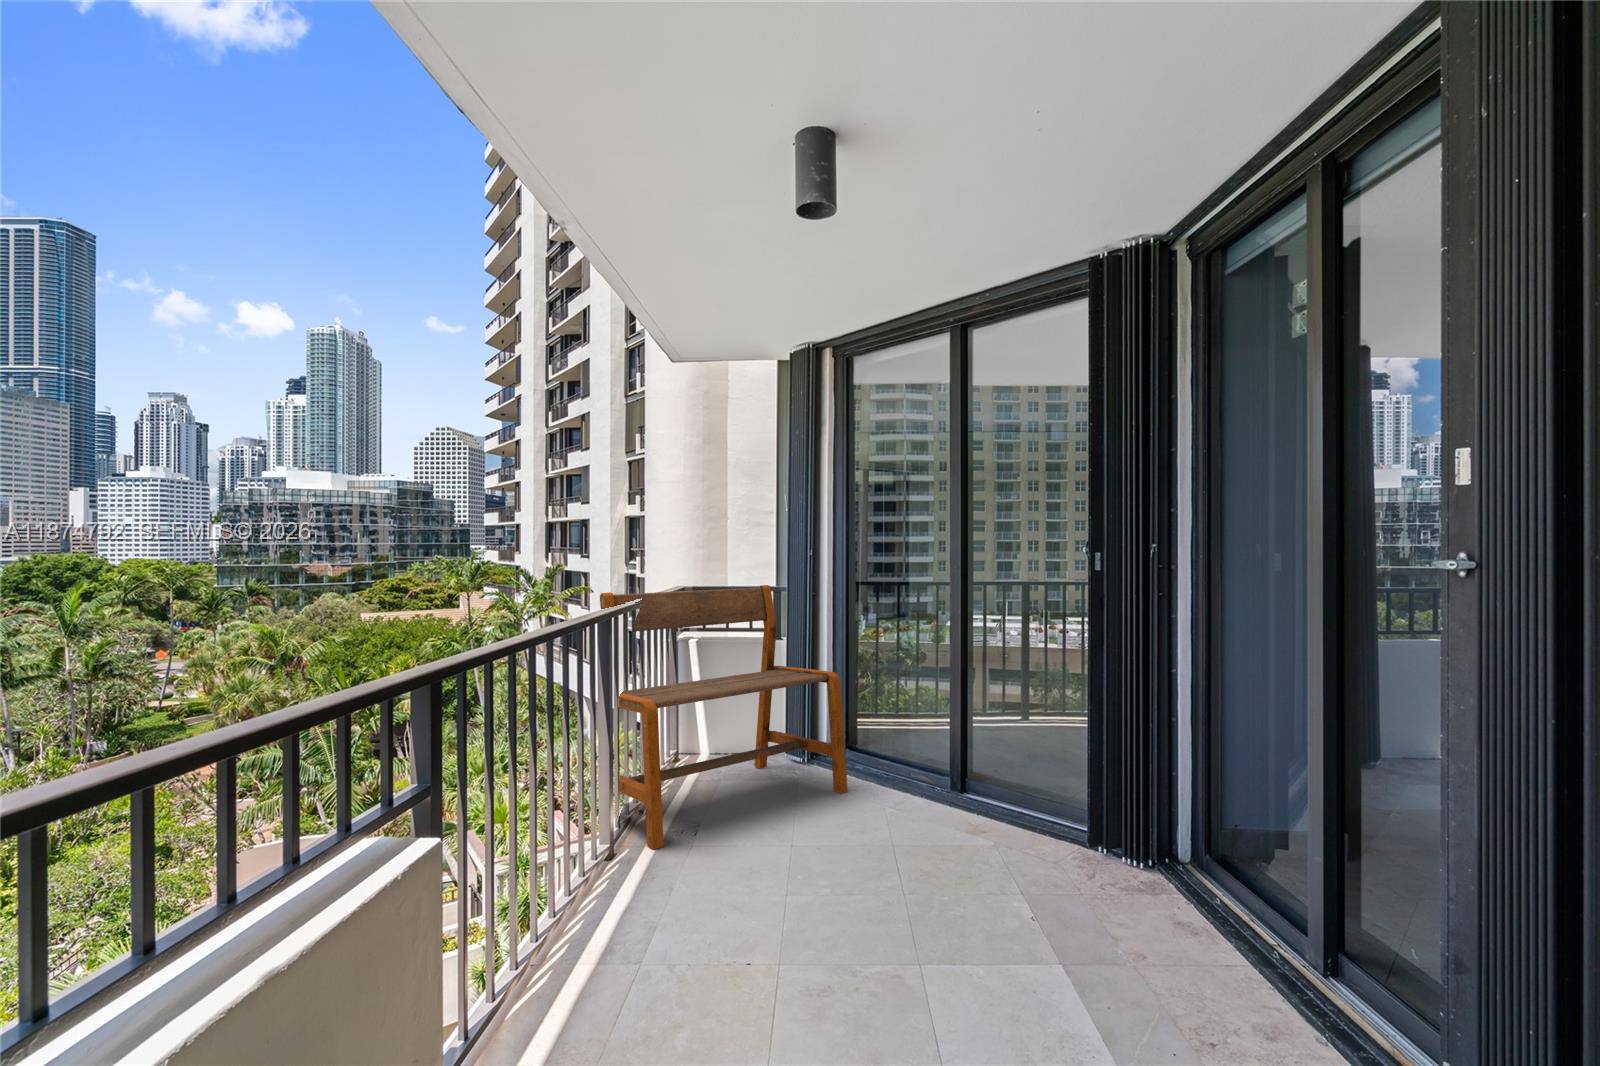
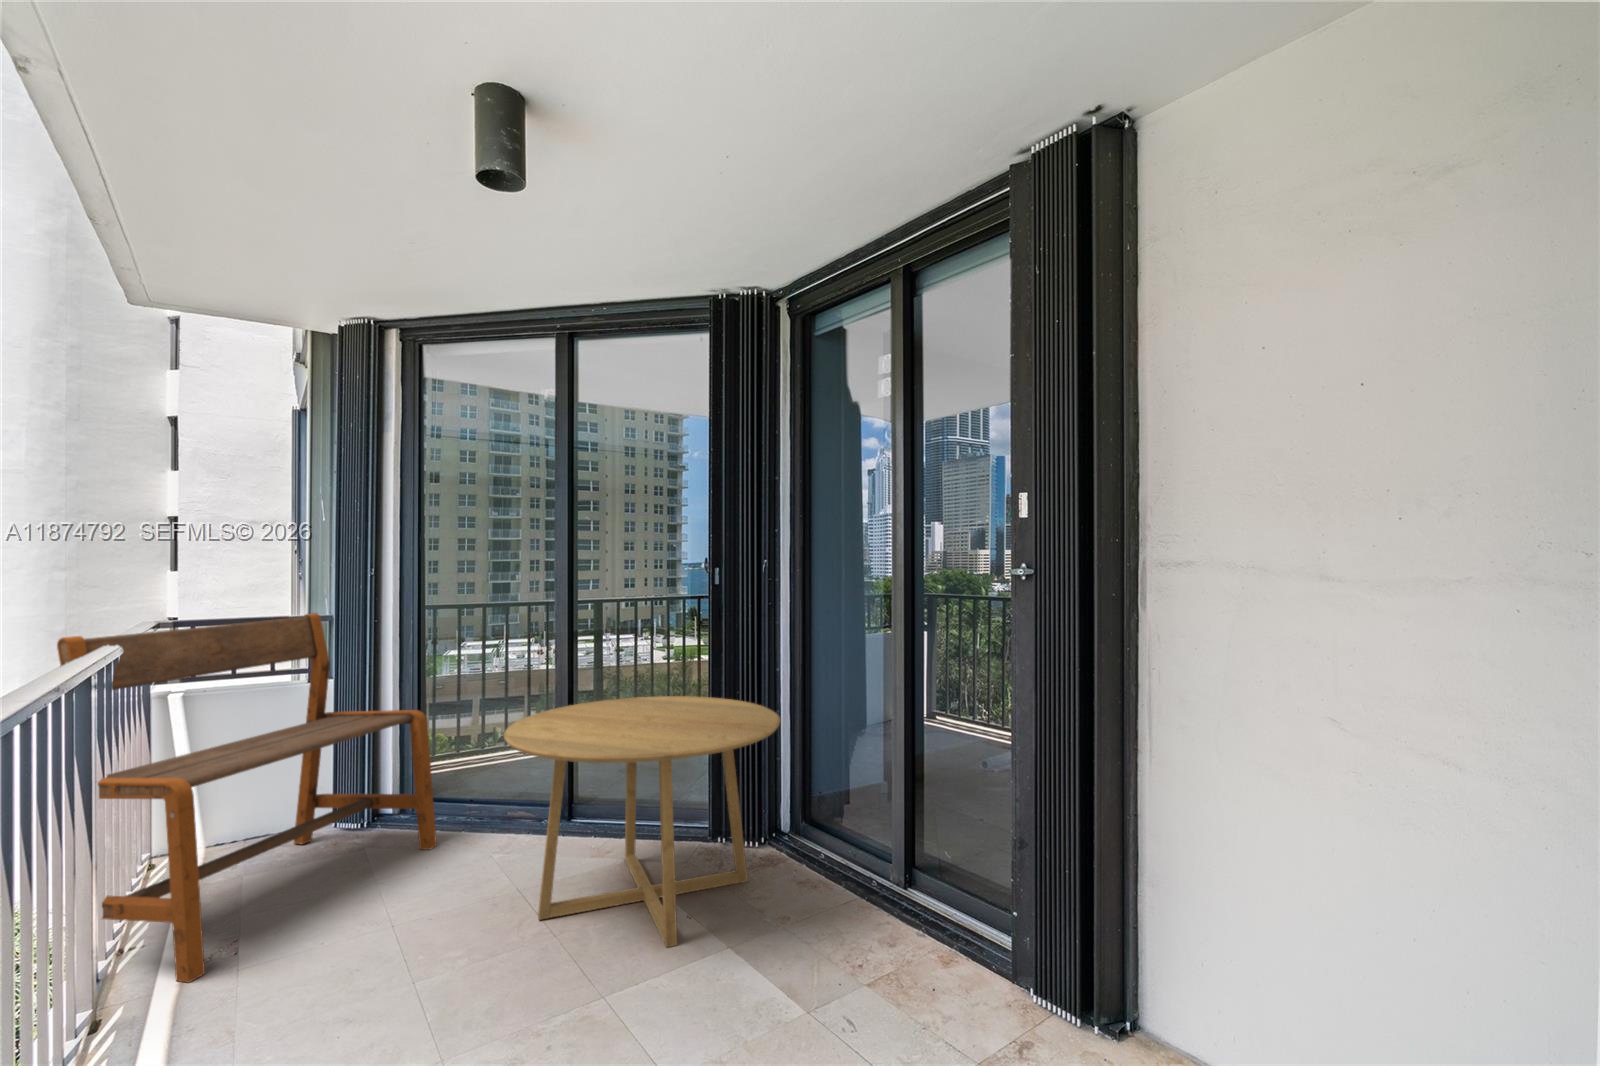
round table: none [863,683,1150,943] -> present [504,696,781,947]

